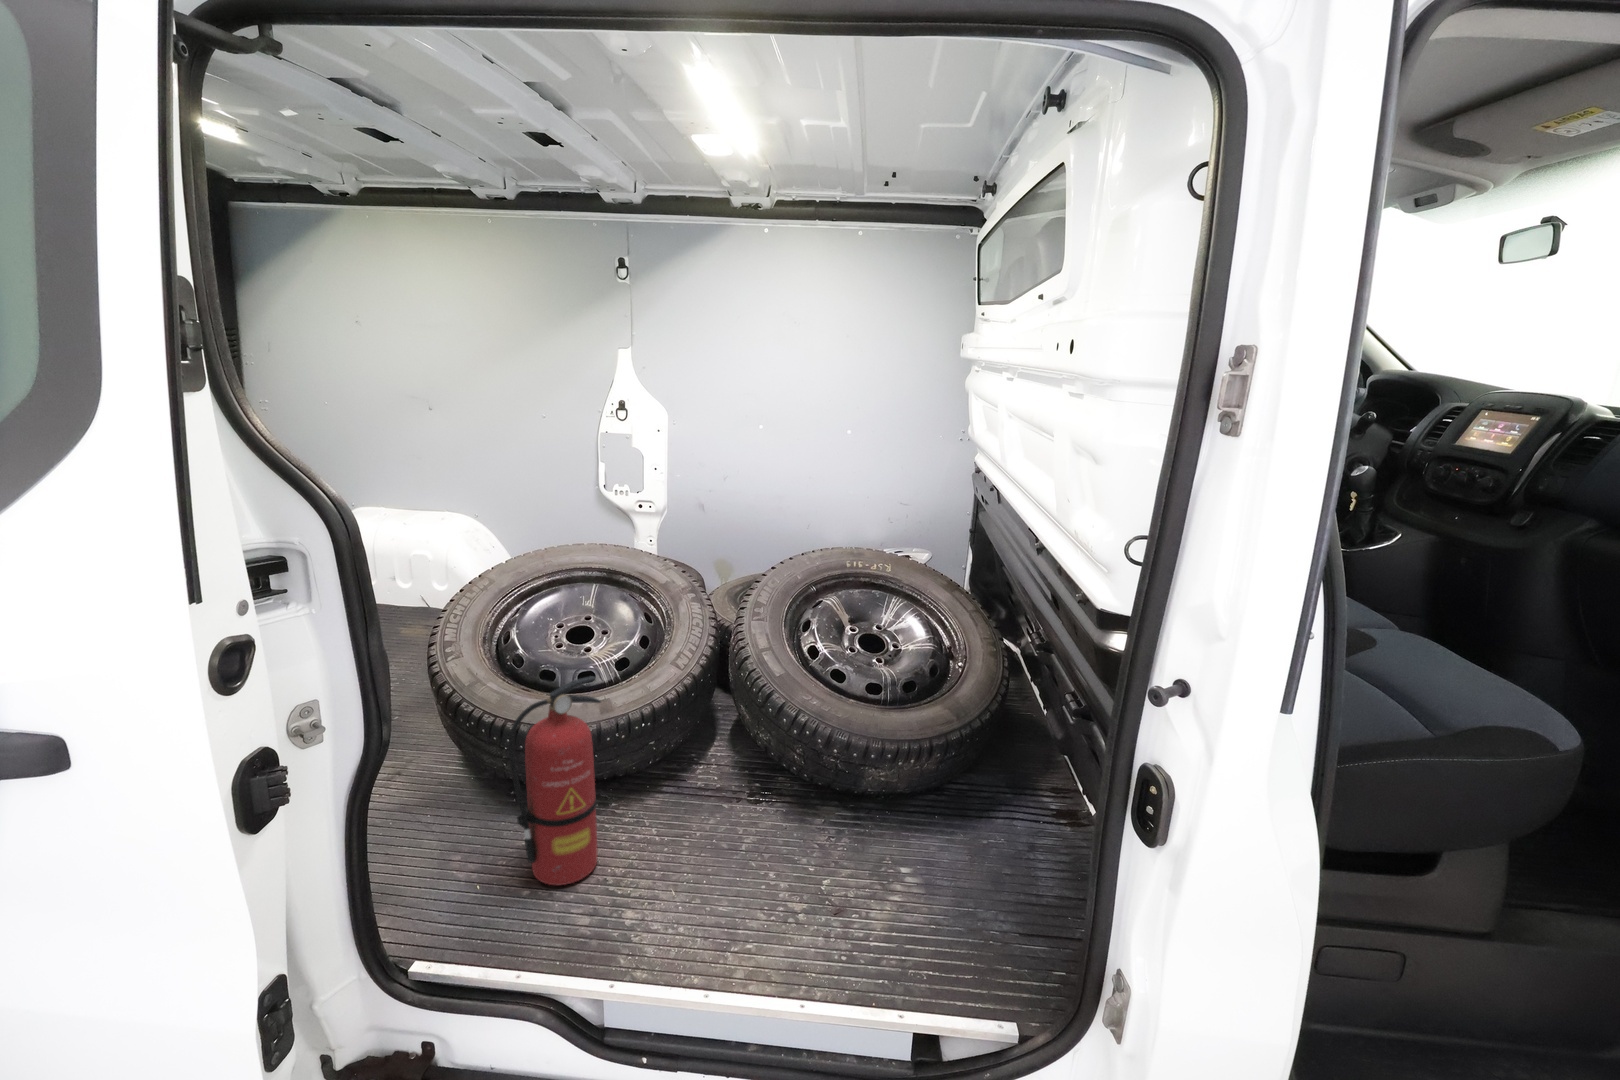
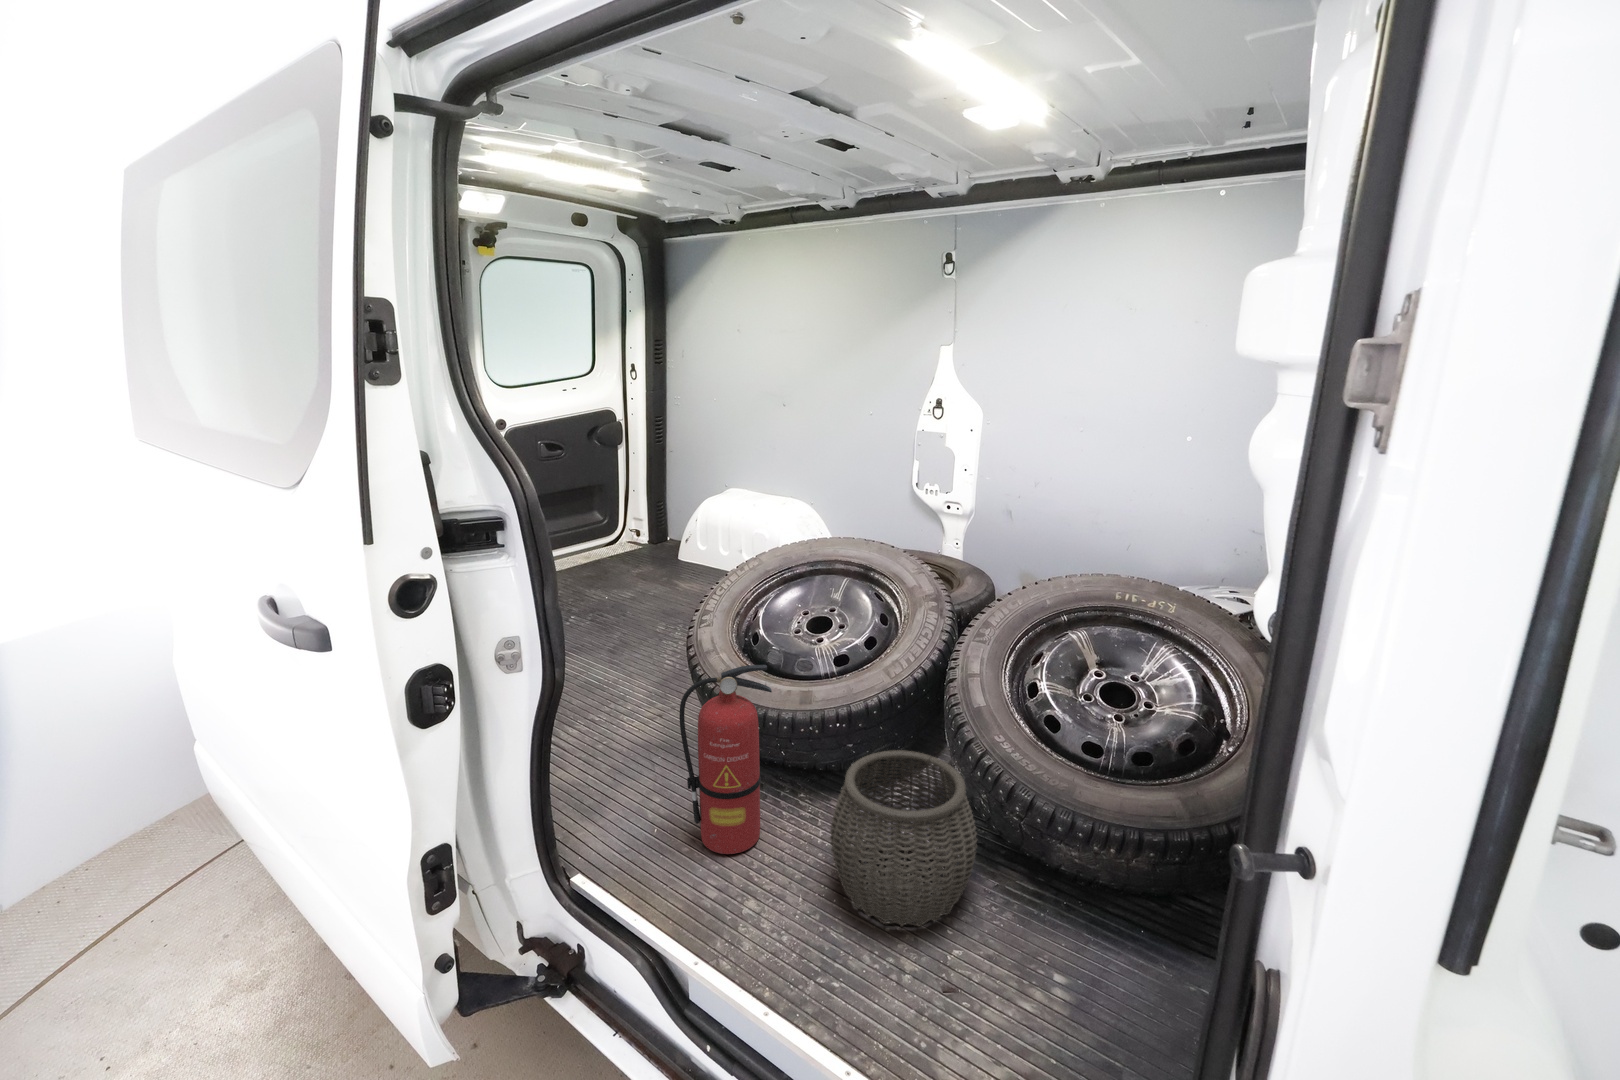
woven basket: none [687,725,820,883] -> present [830,750,977,926]

